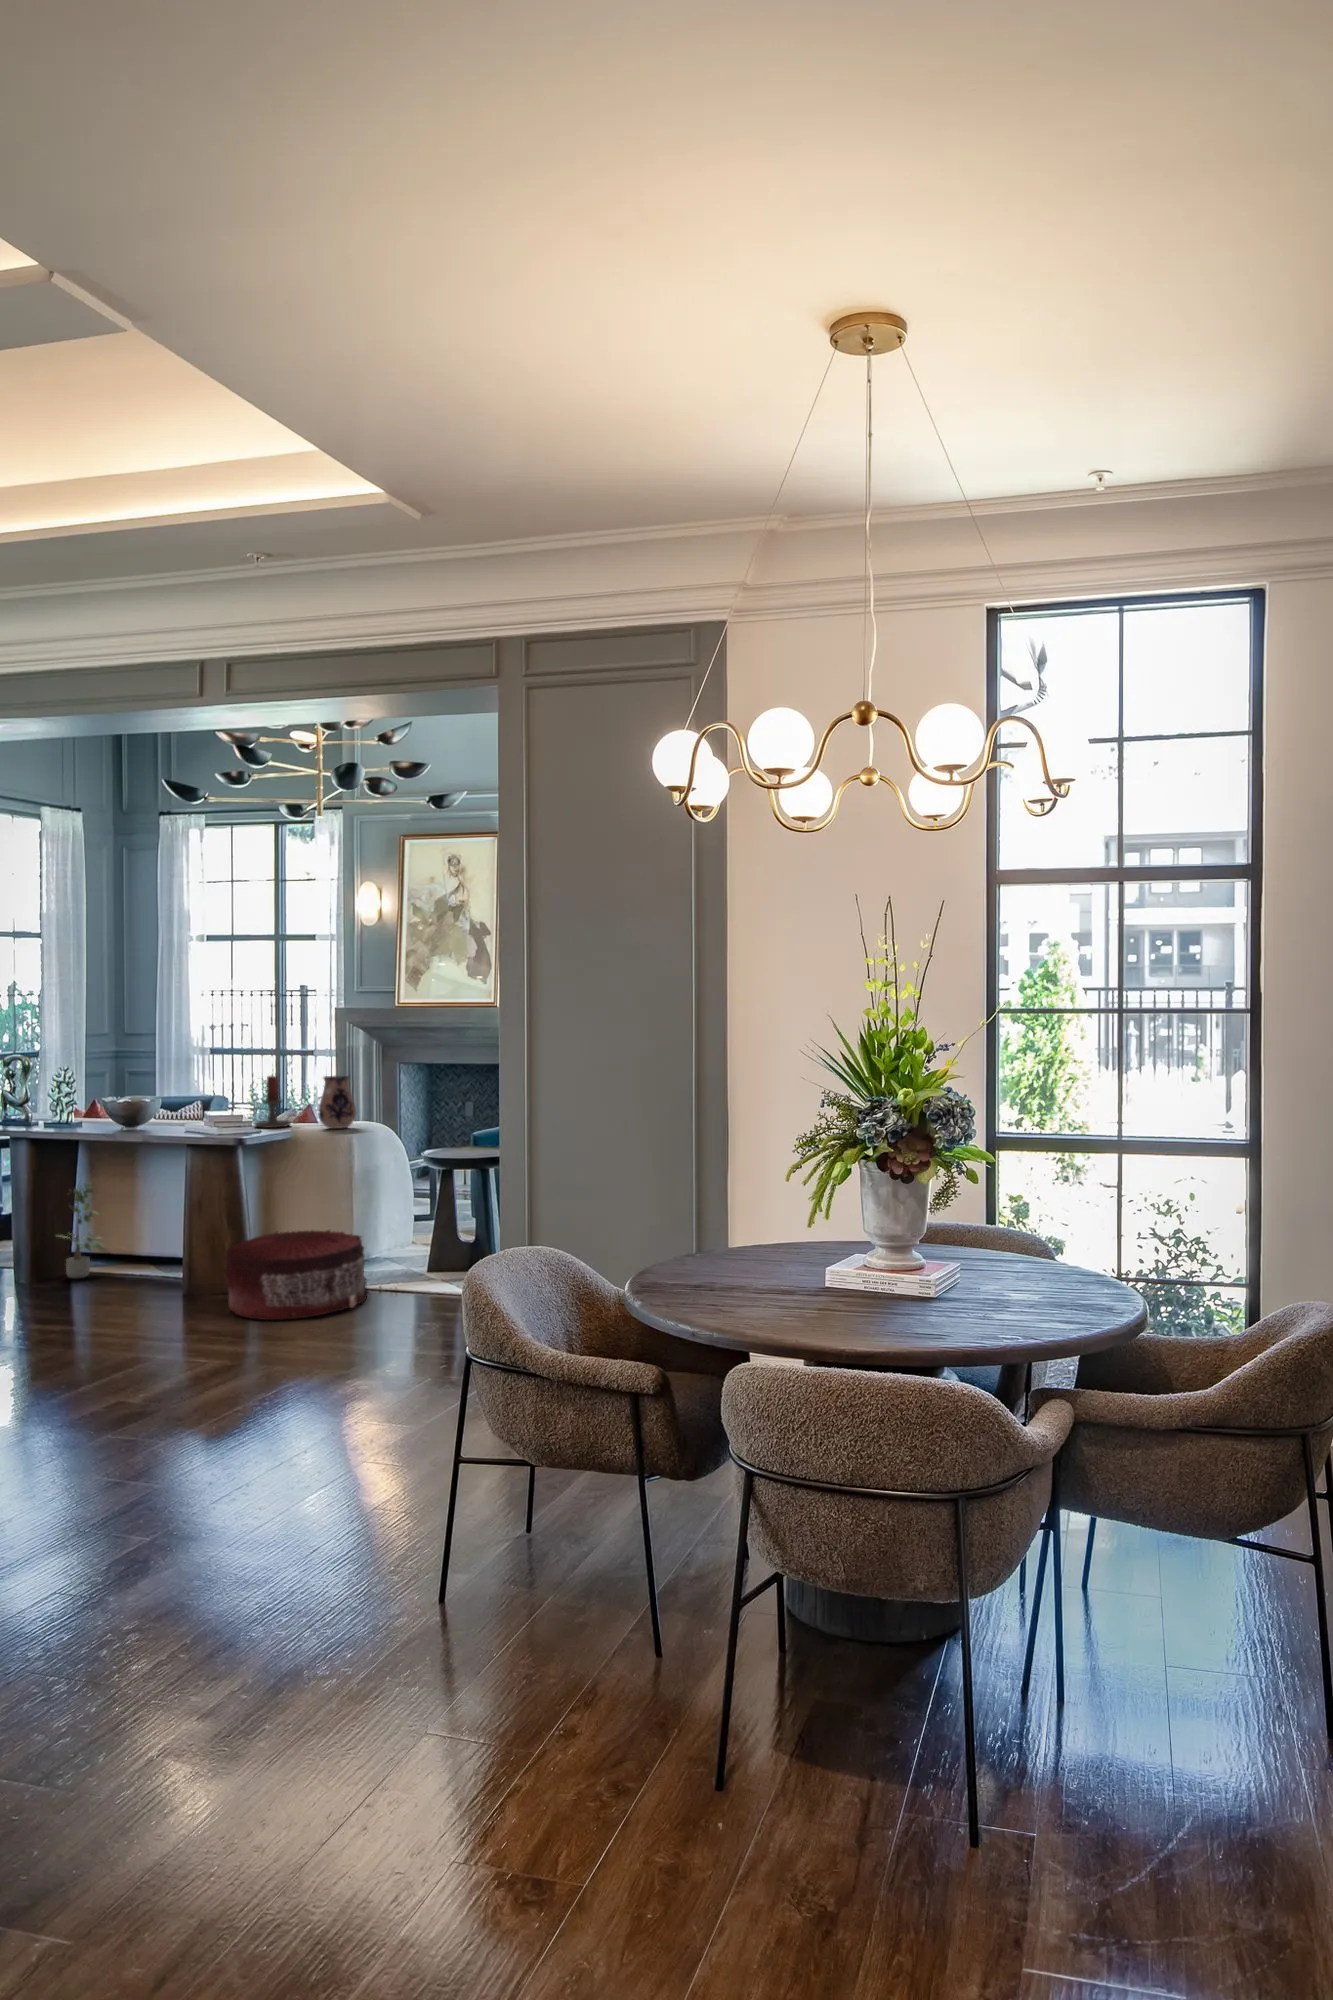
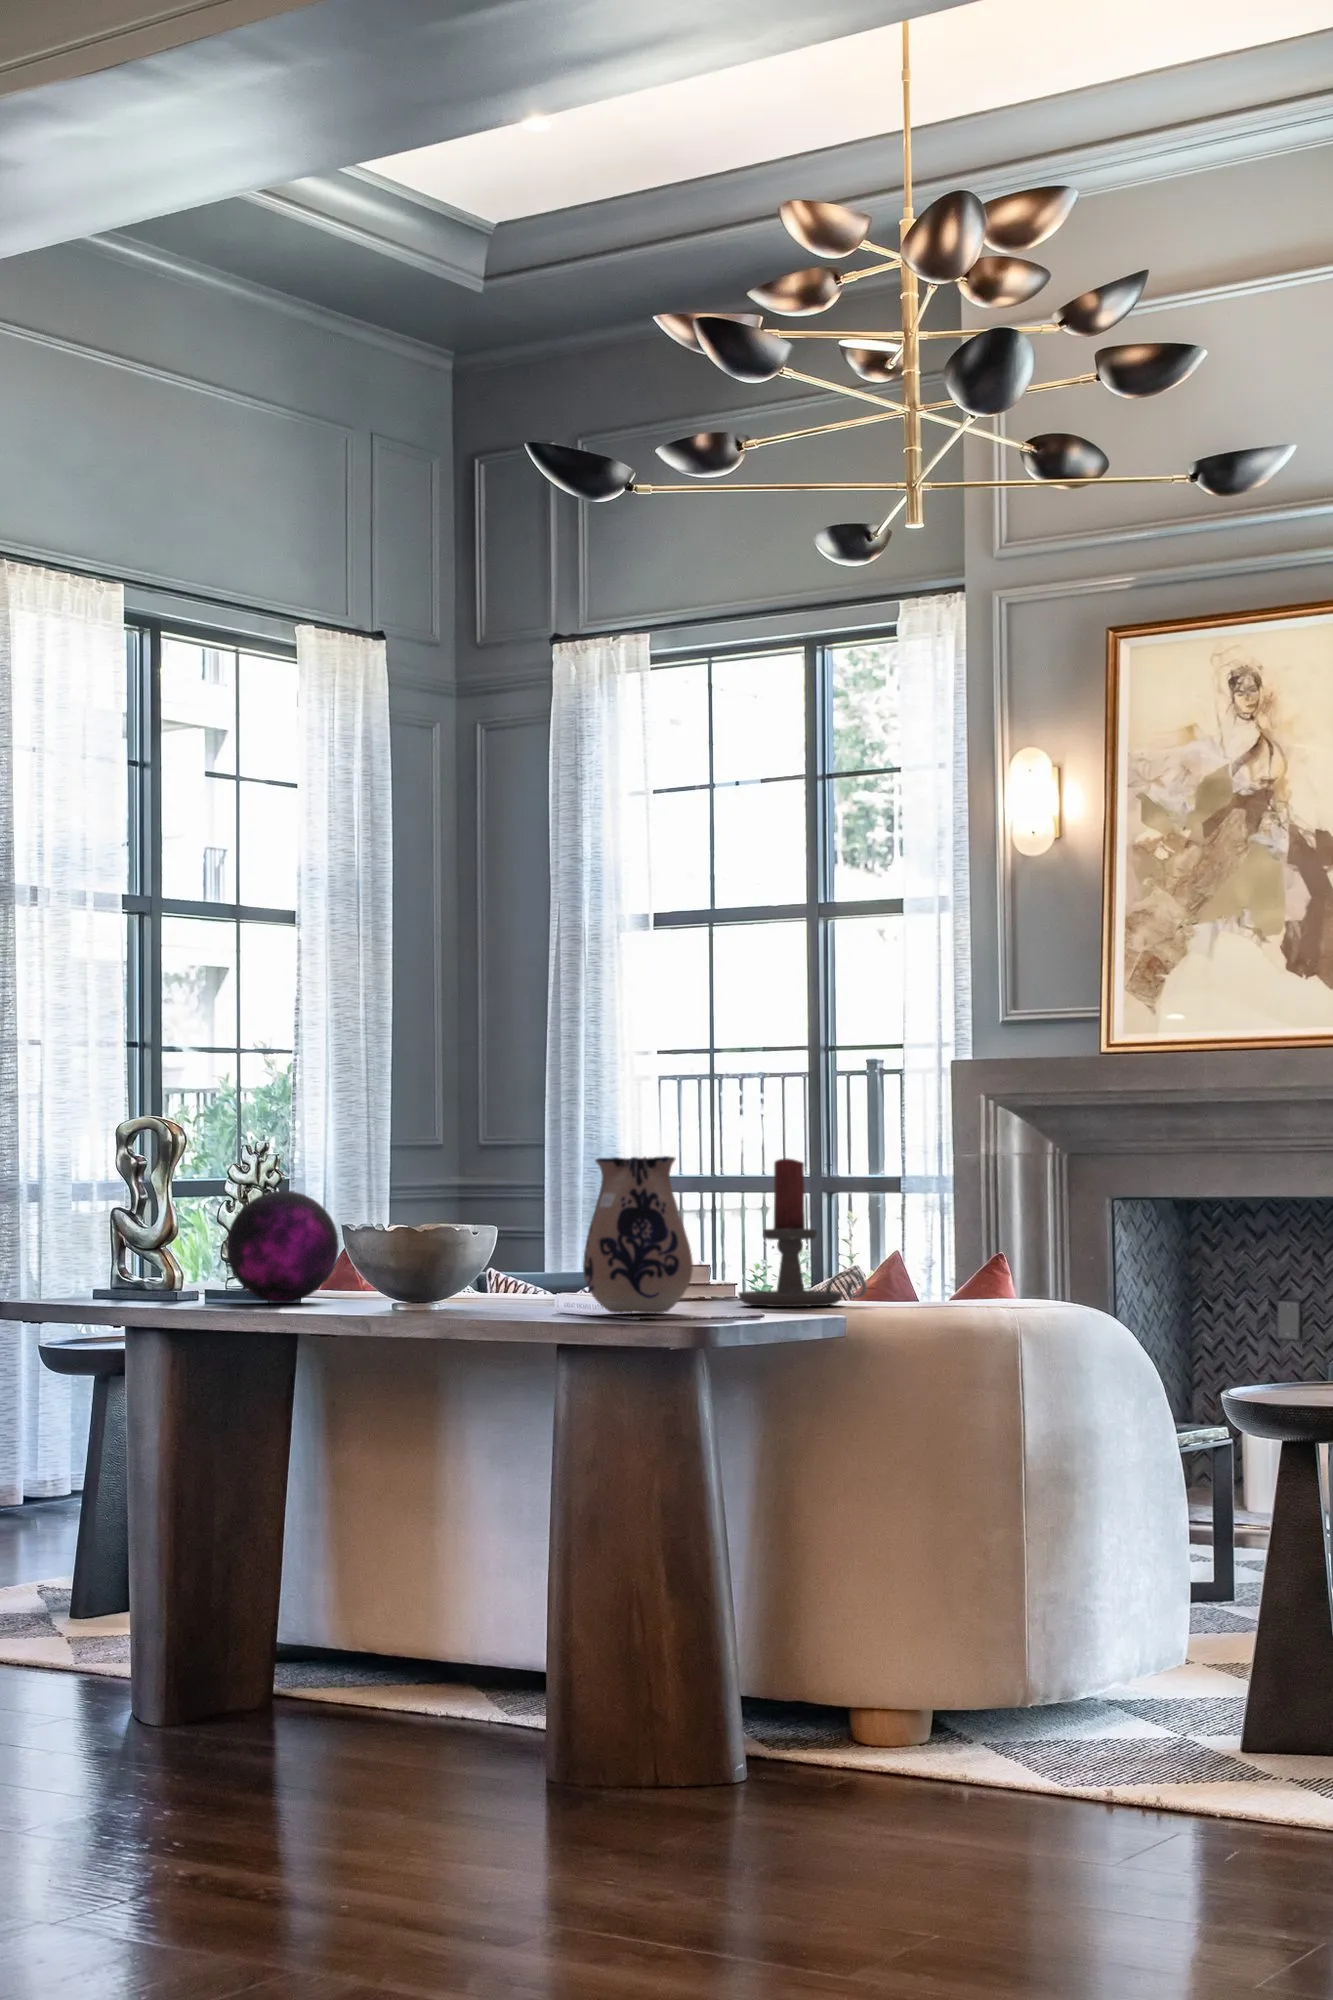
ceramic pitcher: present [319,1076,356,1129] -> present [583,1156,693,1313]
decorative orb: none [52,1088,97,1129] -> present [226,1191,339,1302]
potted plant: present [60,1184,105,1279] -> none [225,1441,358,1711]
pouf: present [224,1230,369,1320] -> none [637,1607,1092,1901]

